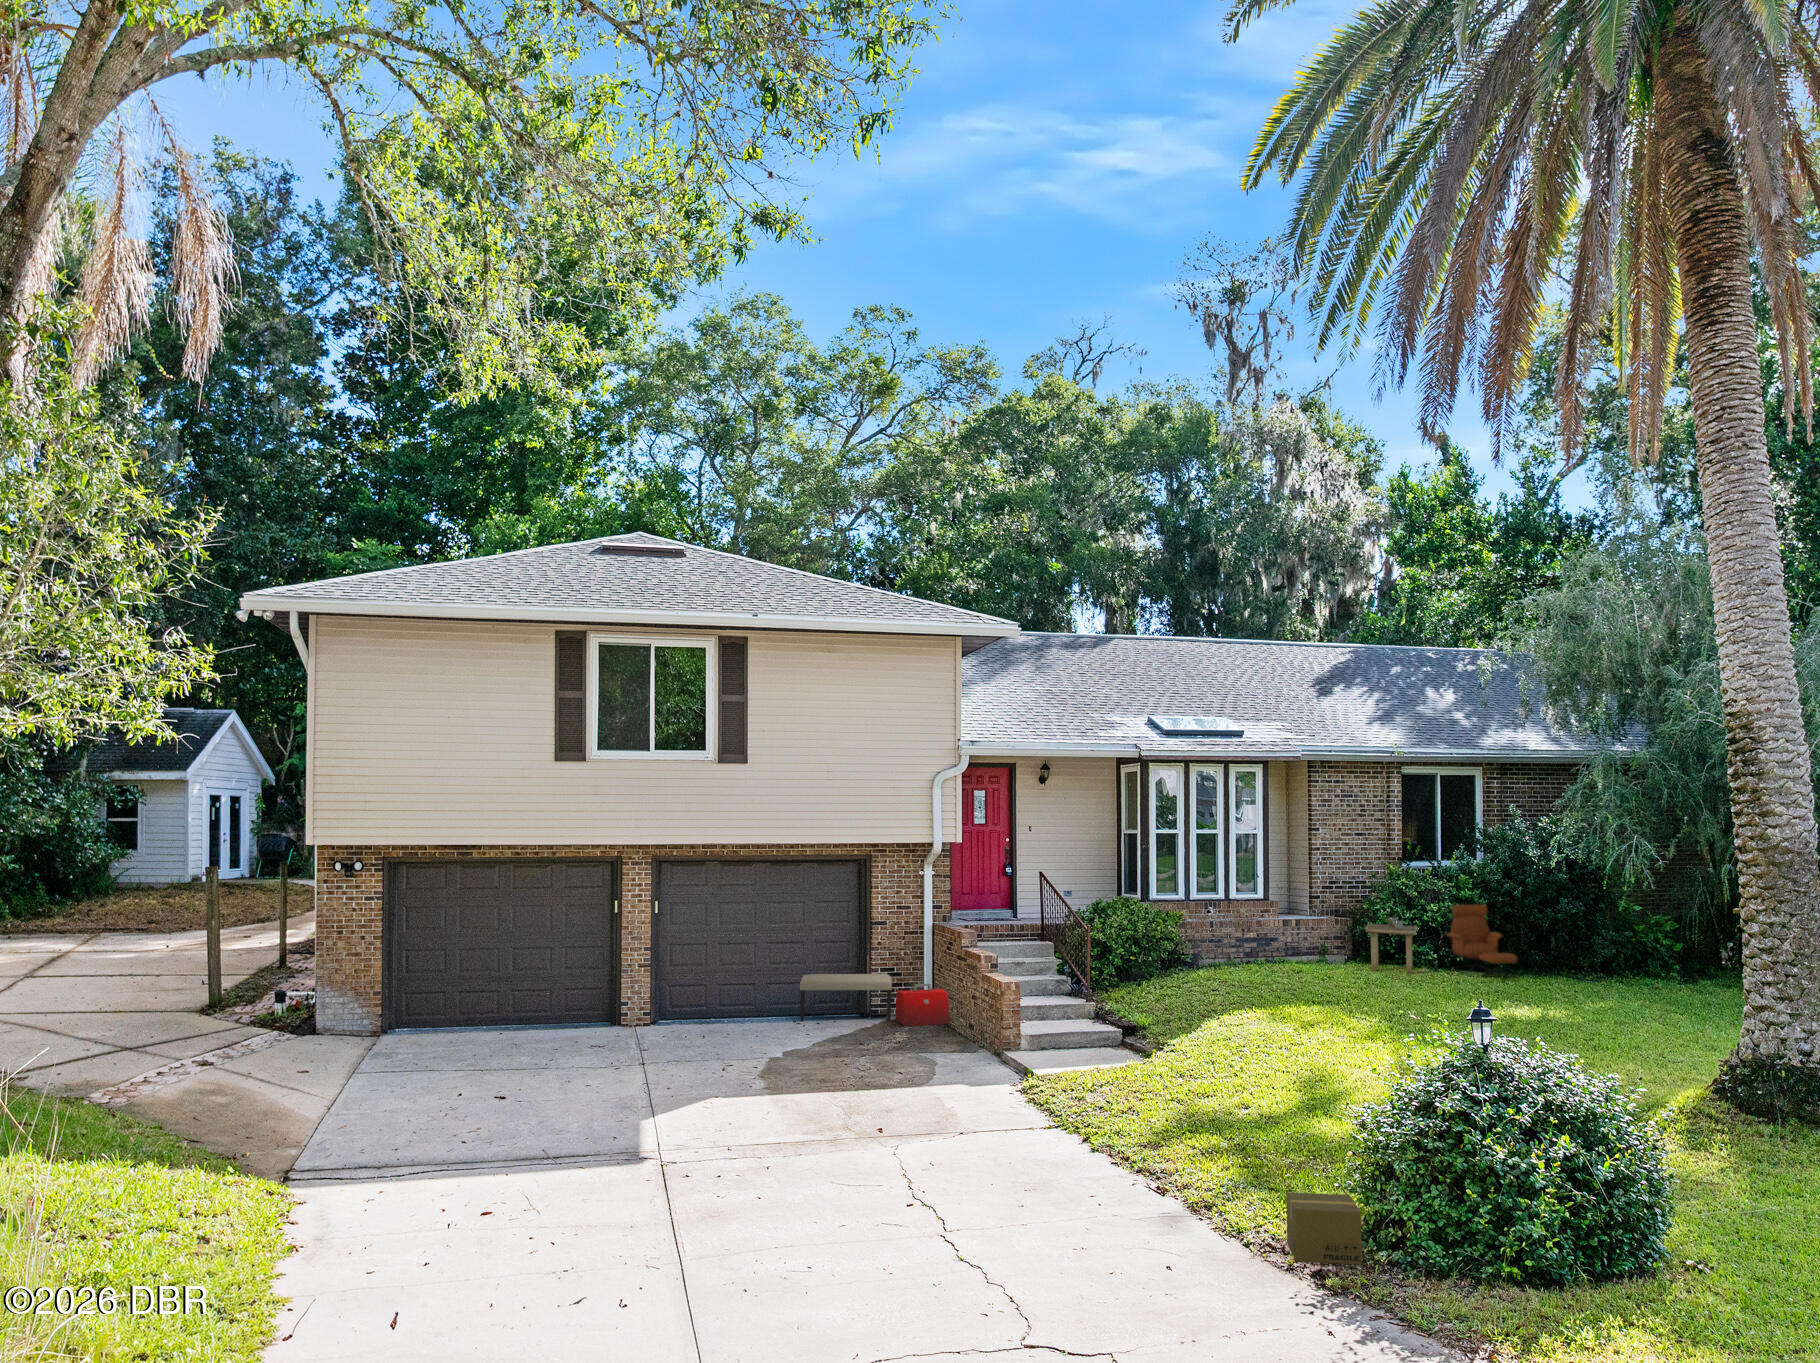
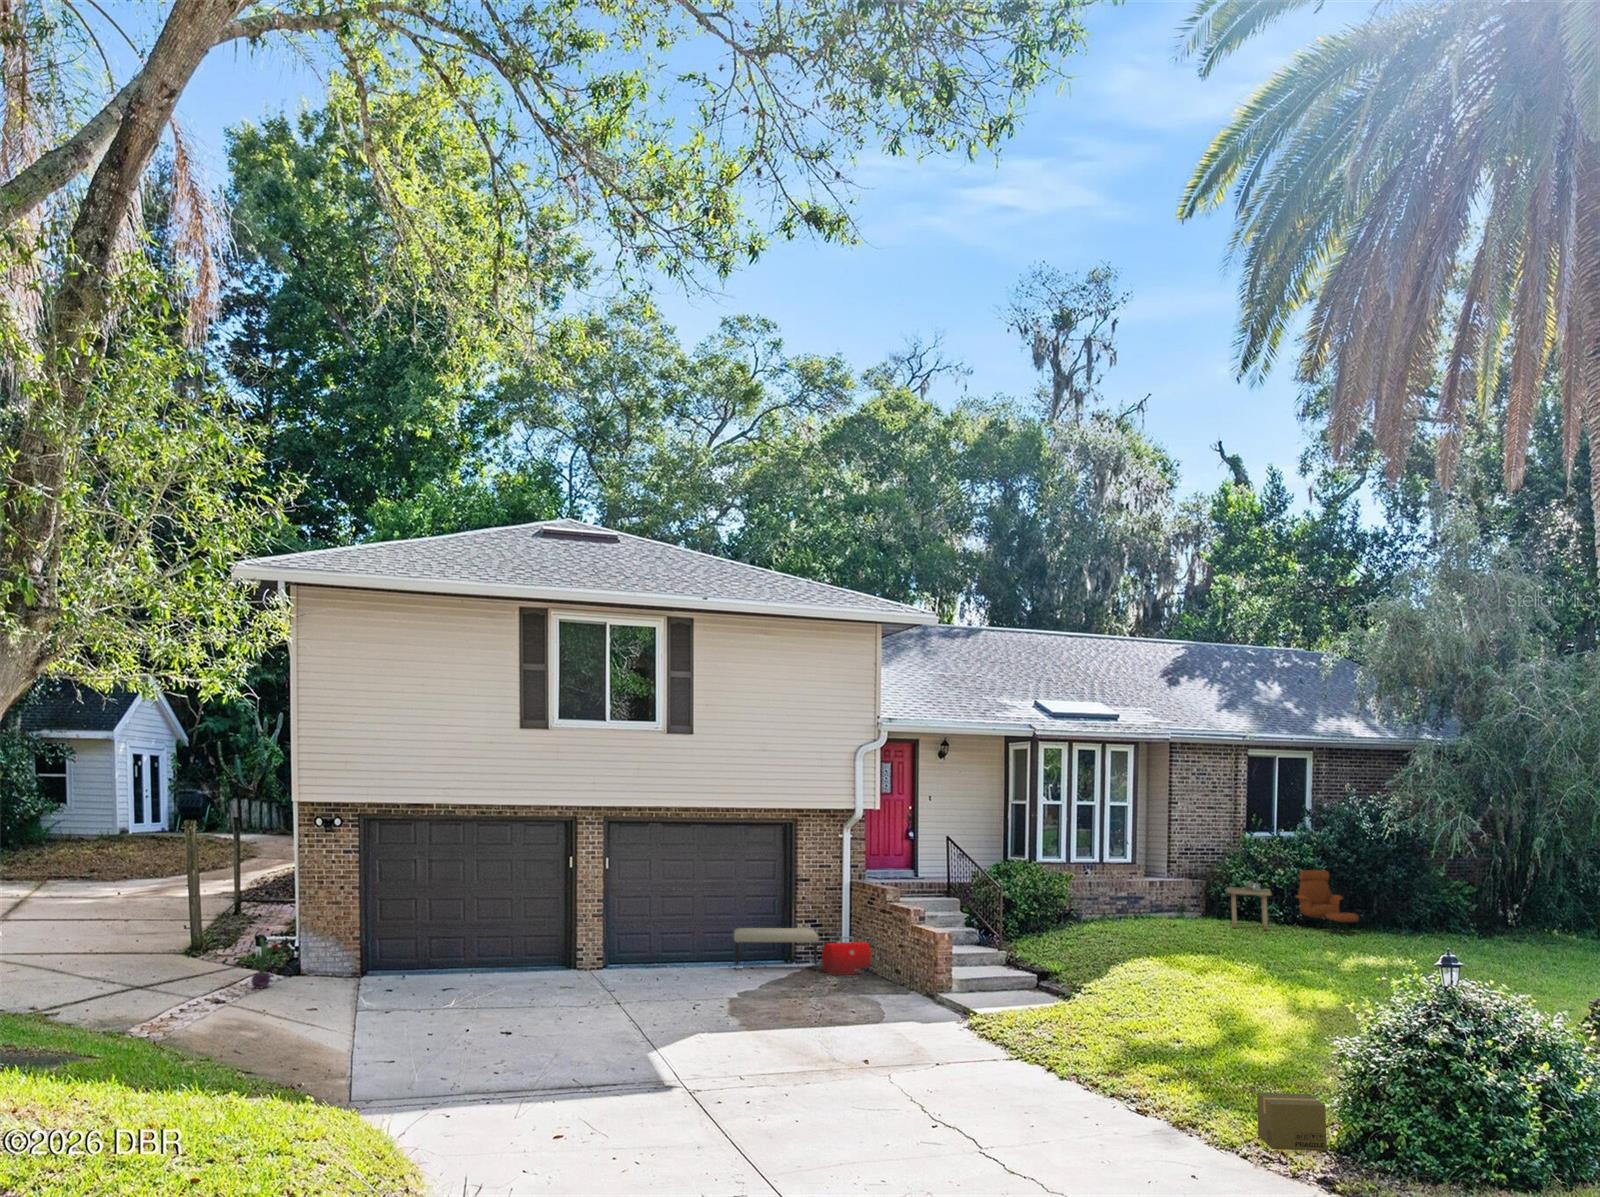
decorative plant: none [248,989,310,1044] -> present [251,938,270,989]

